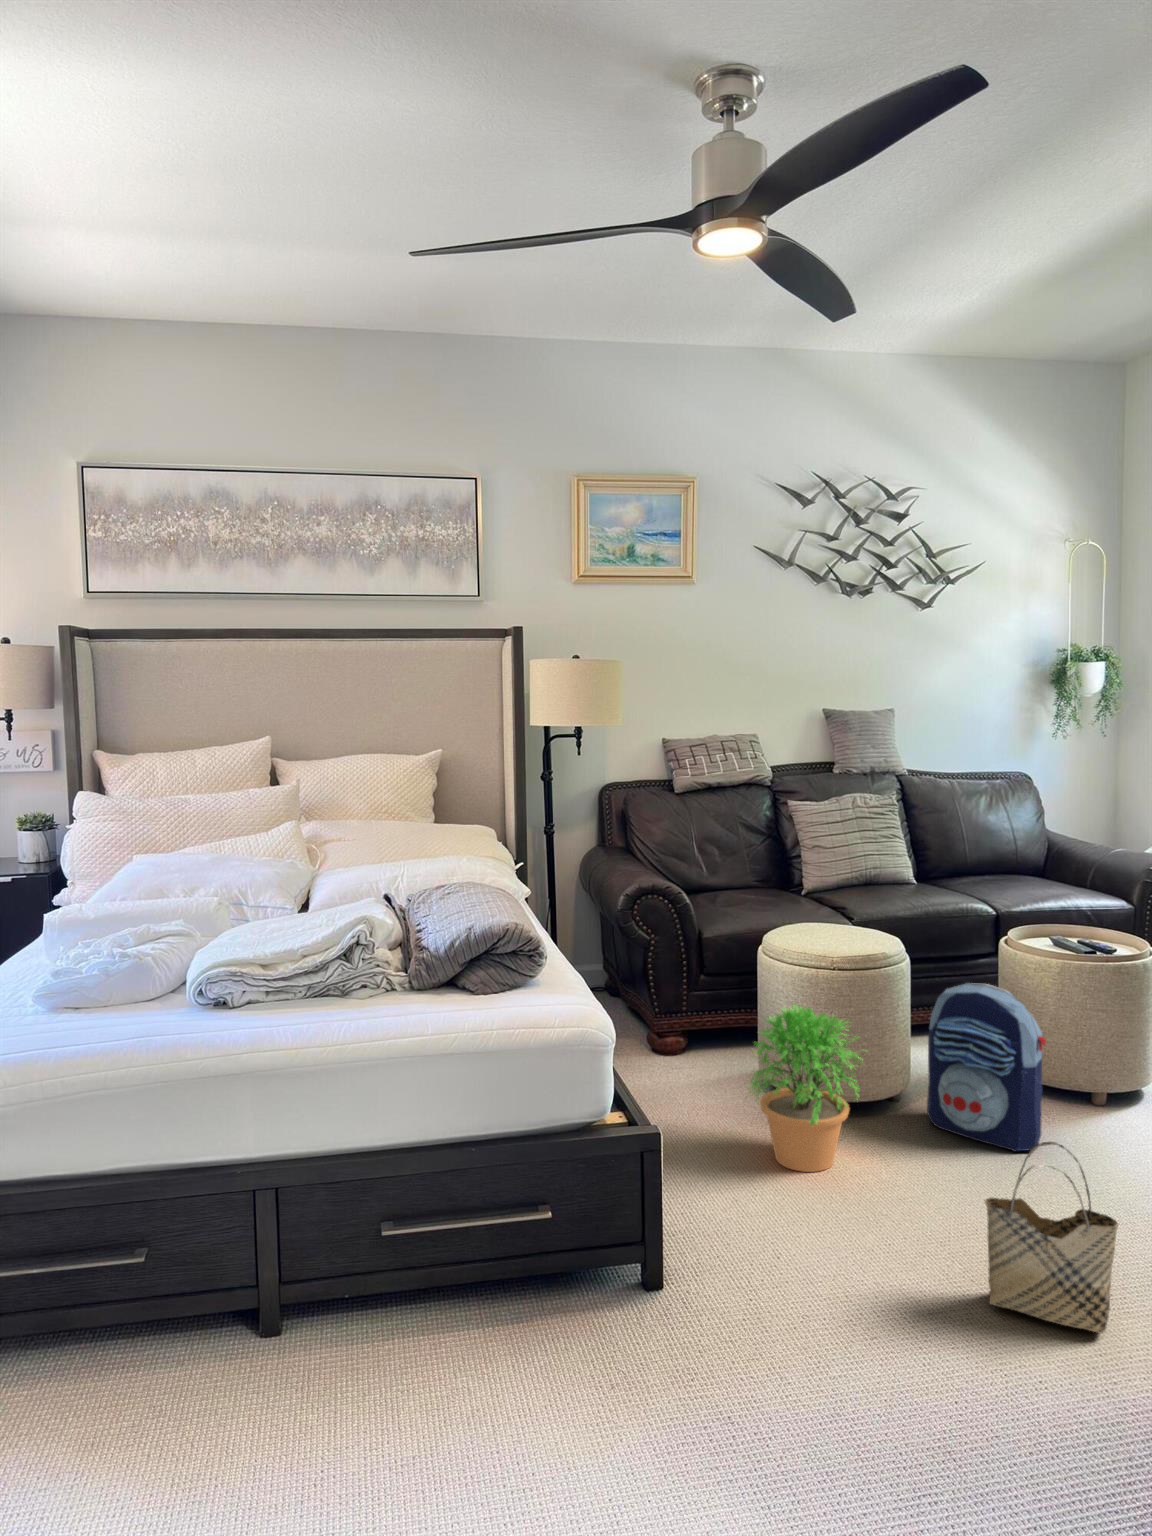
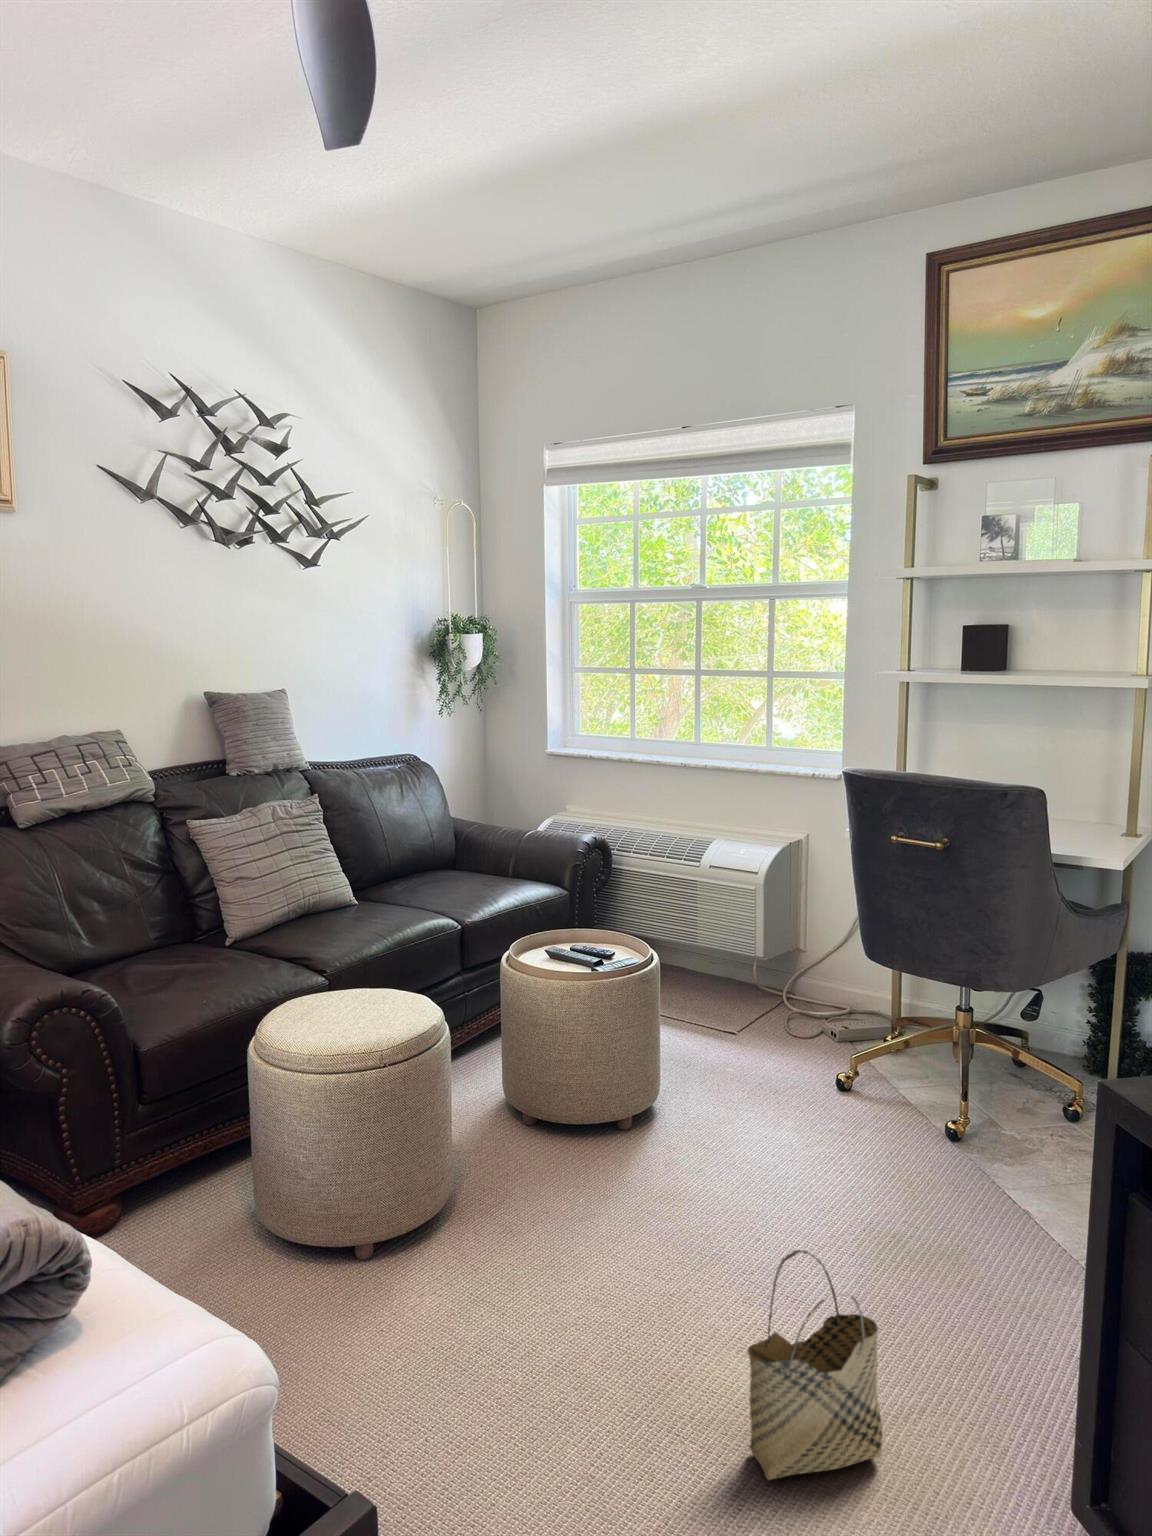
backpack: present [927,983,1046,1152] -> none [491,1037,627,1226]
potted plant: present [751,1006,864,1172] -> none [319,1134,486,1373]

